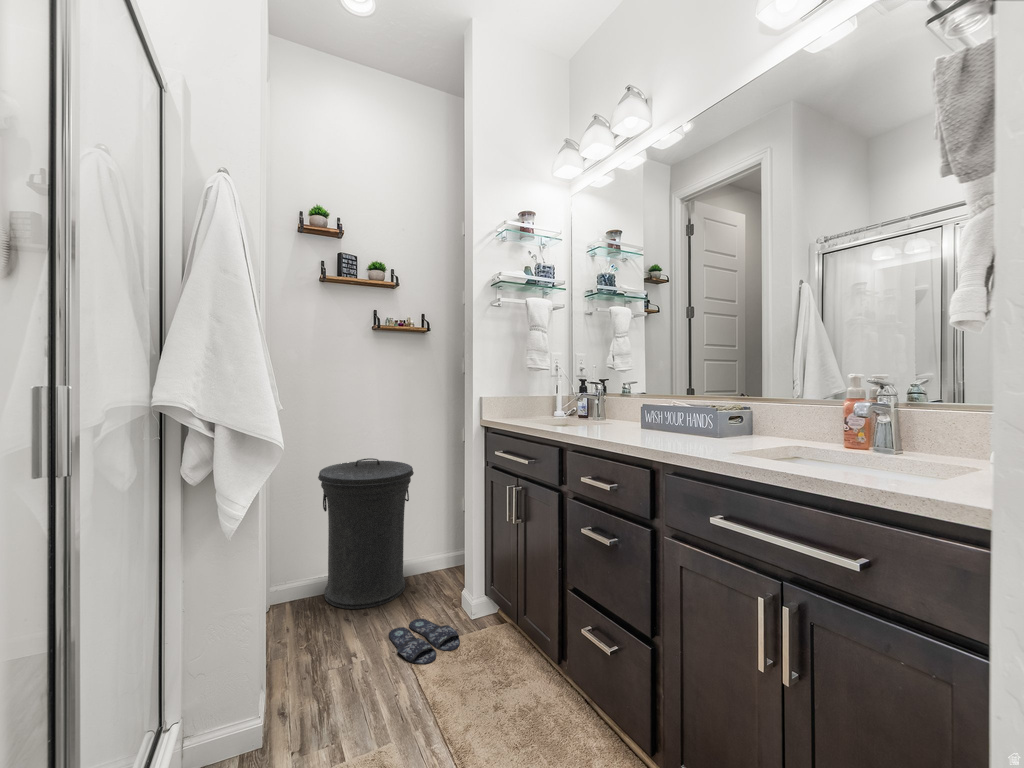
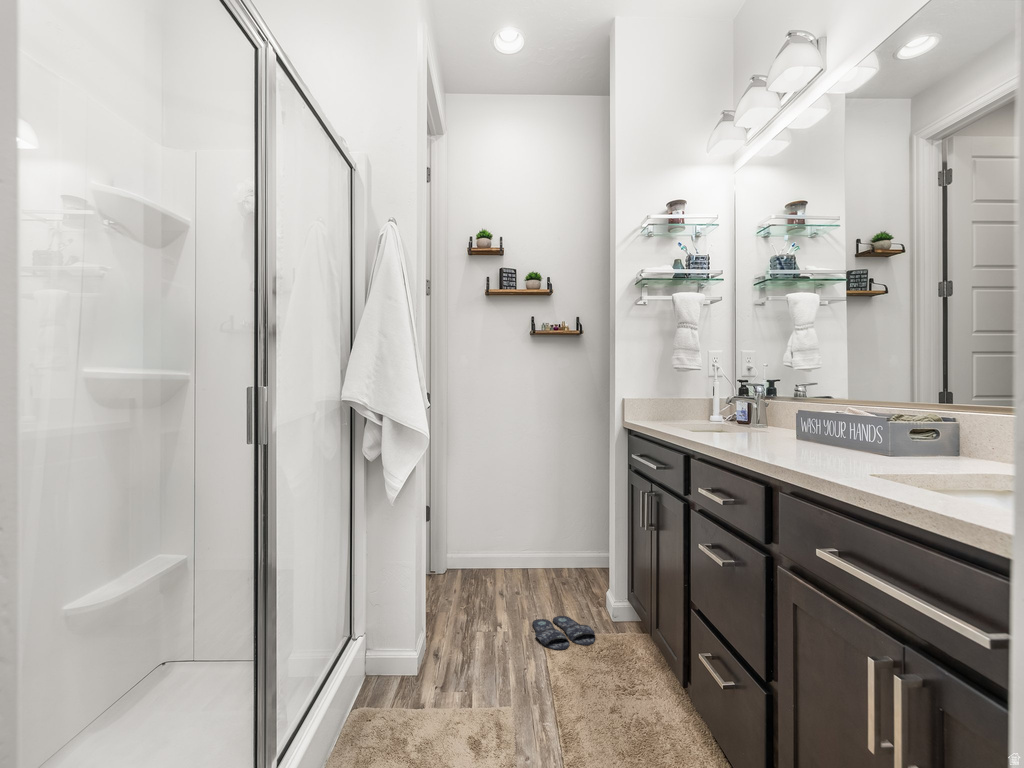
trash can: present [318,458,414,609] -> none [482,461,568,601]

